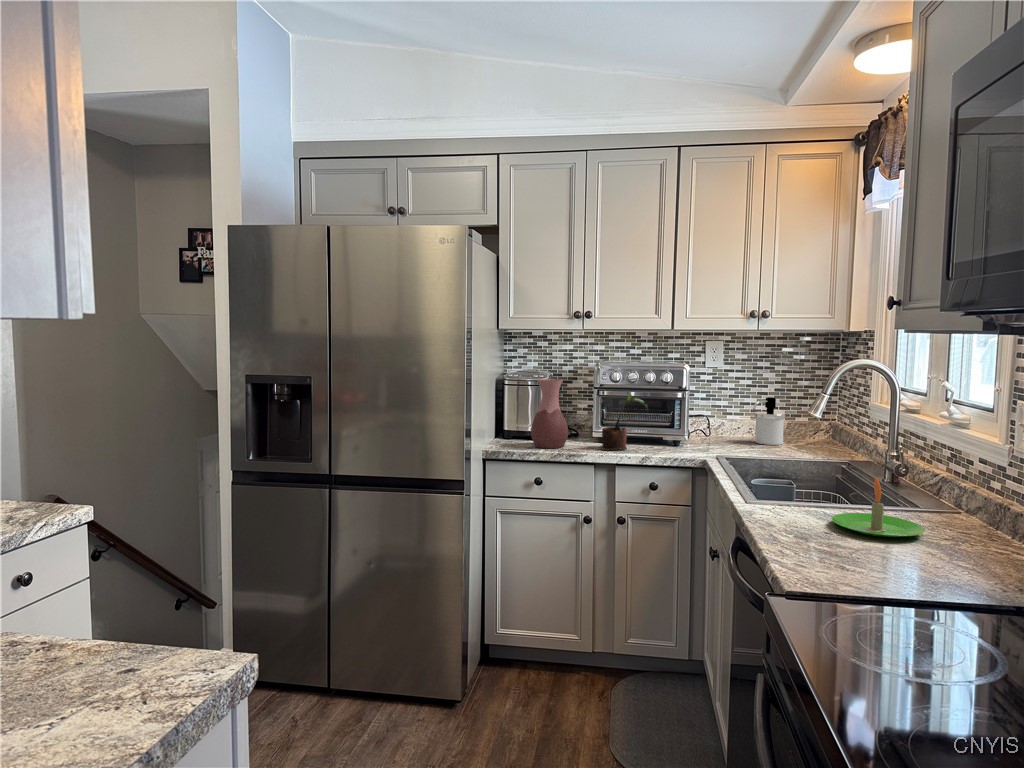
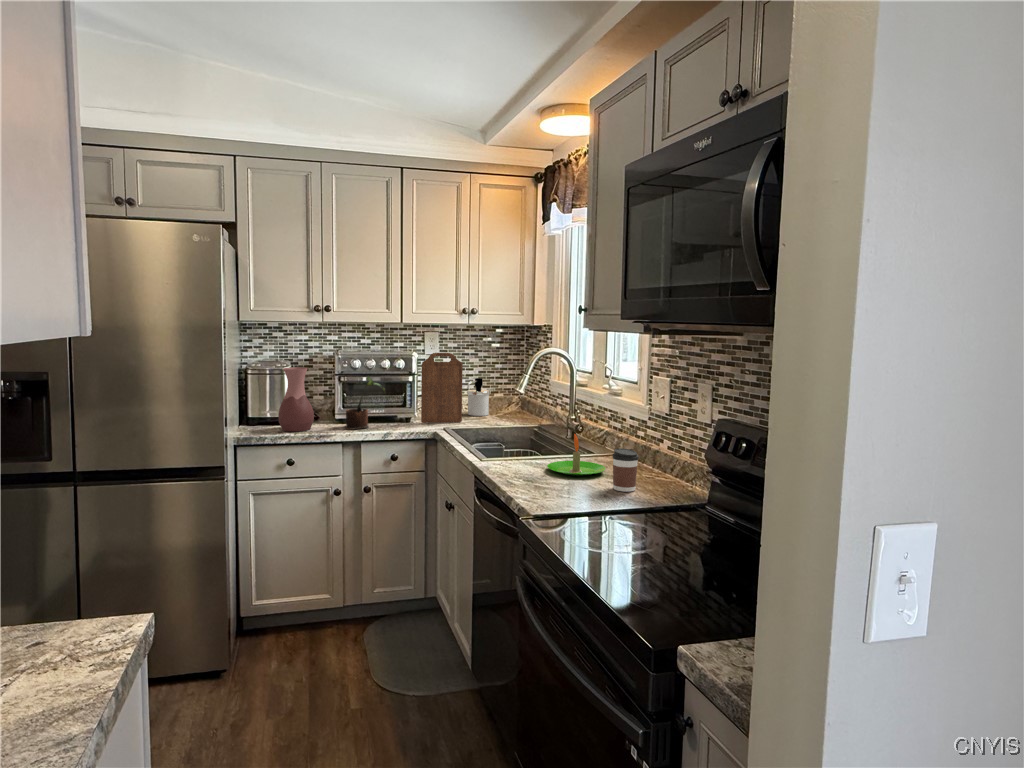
cutting board: none [691,365,745,451] -> present [421,353,463,423]
coffee cup: none [927,504,972,570] -> present [613,448,638,492]

